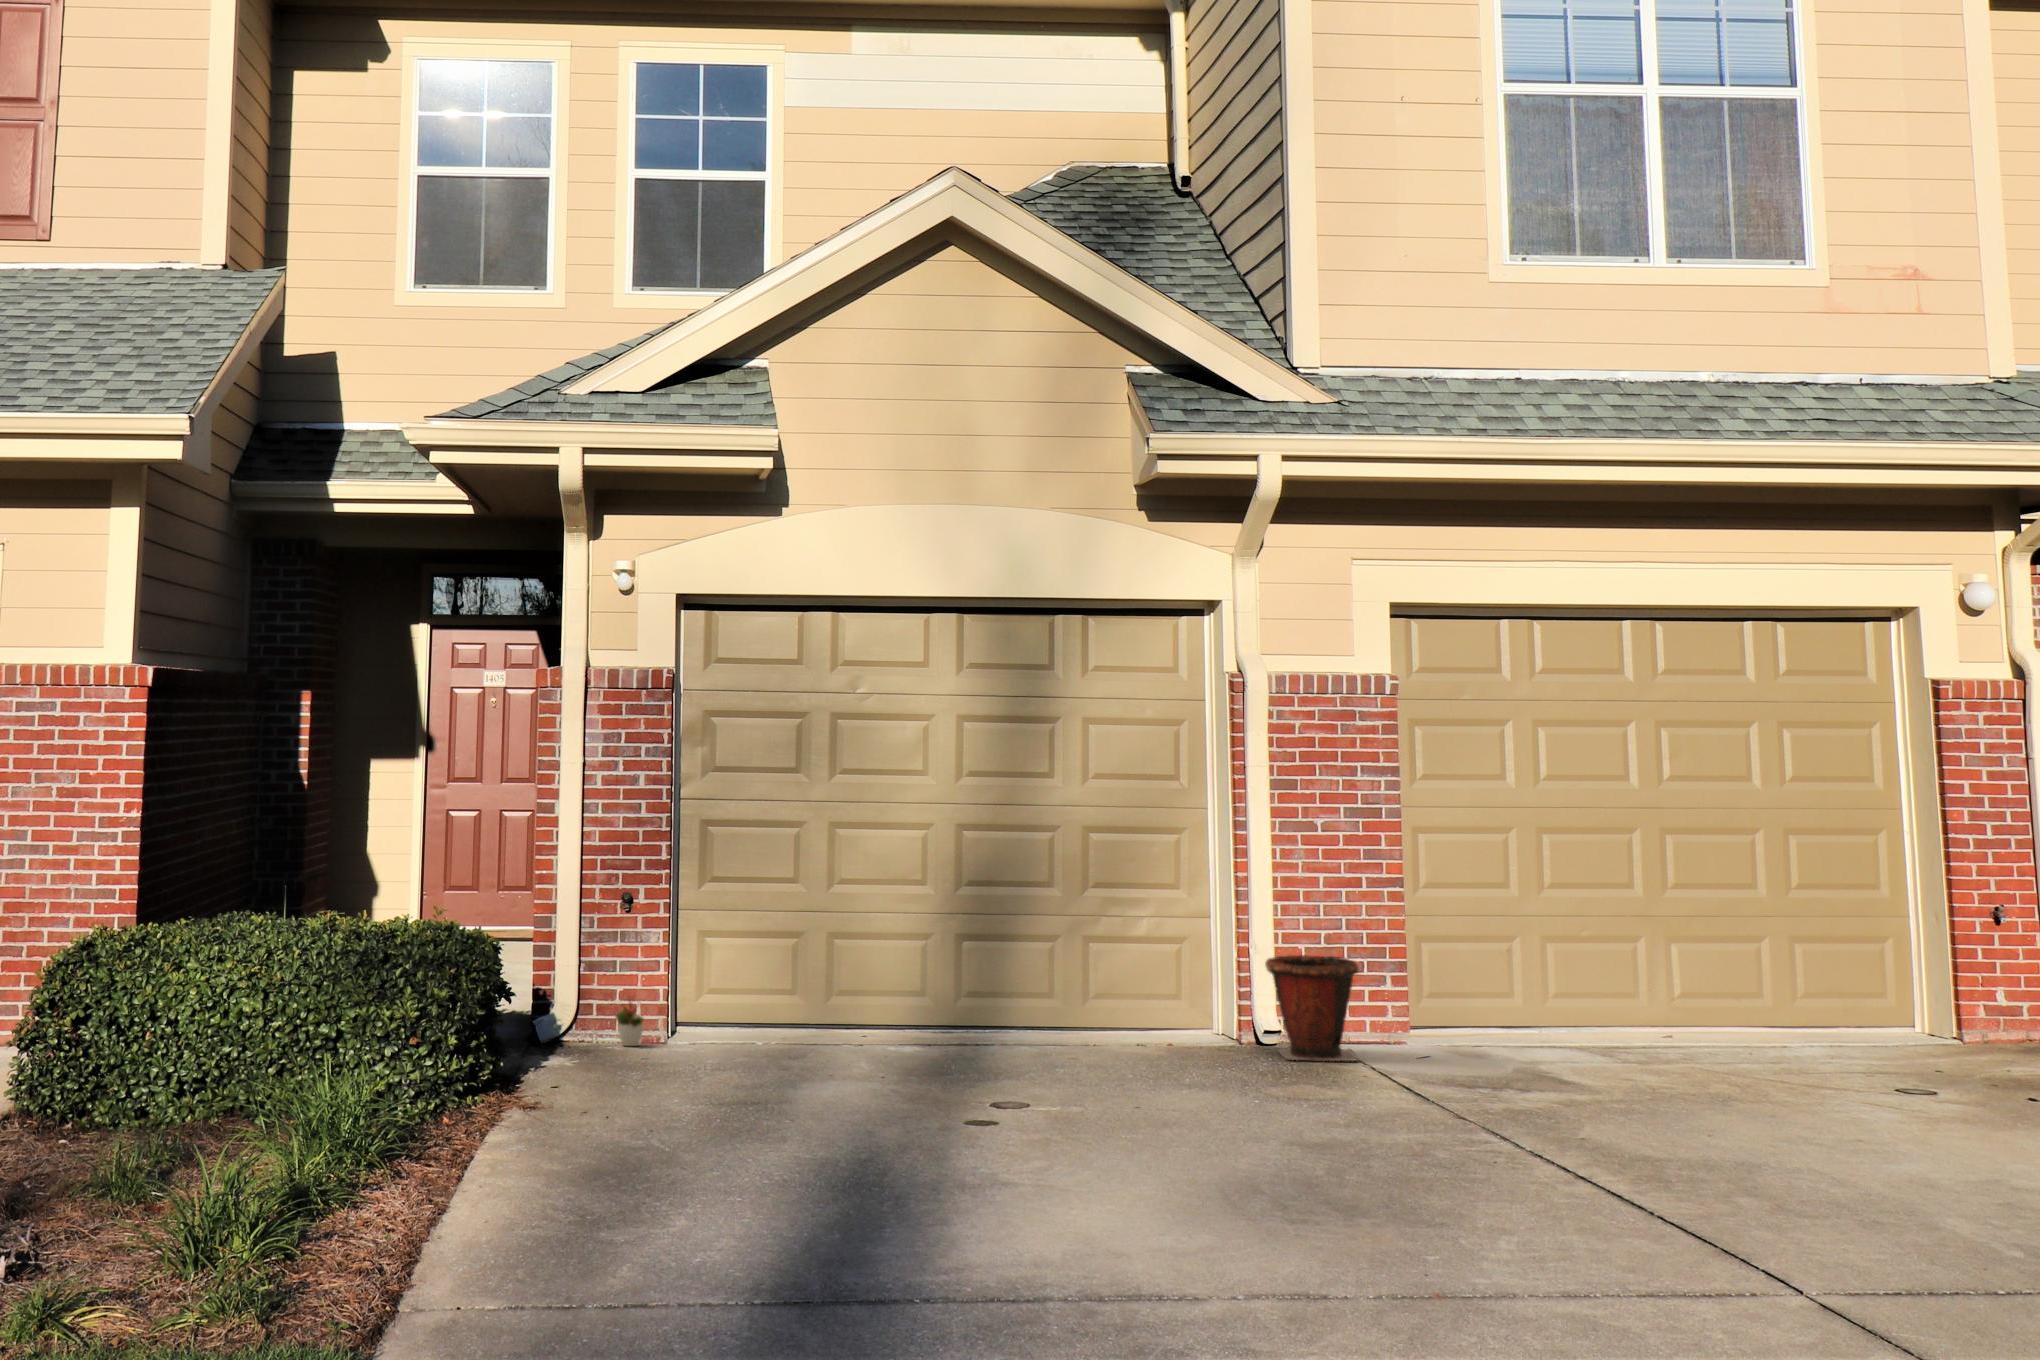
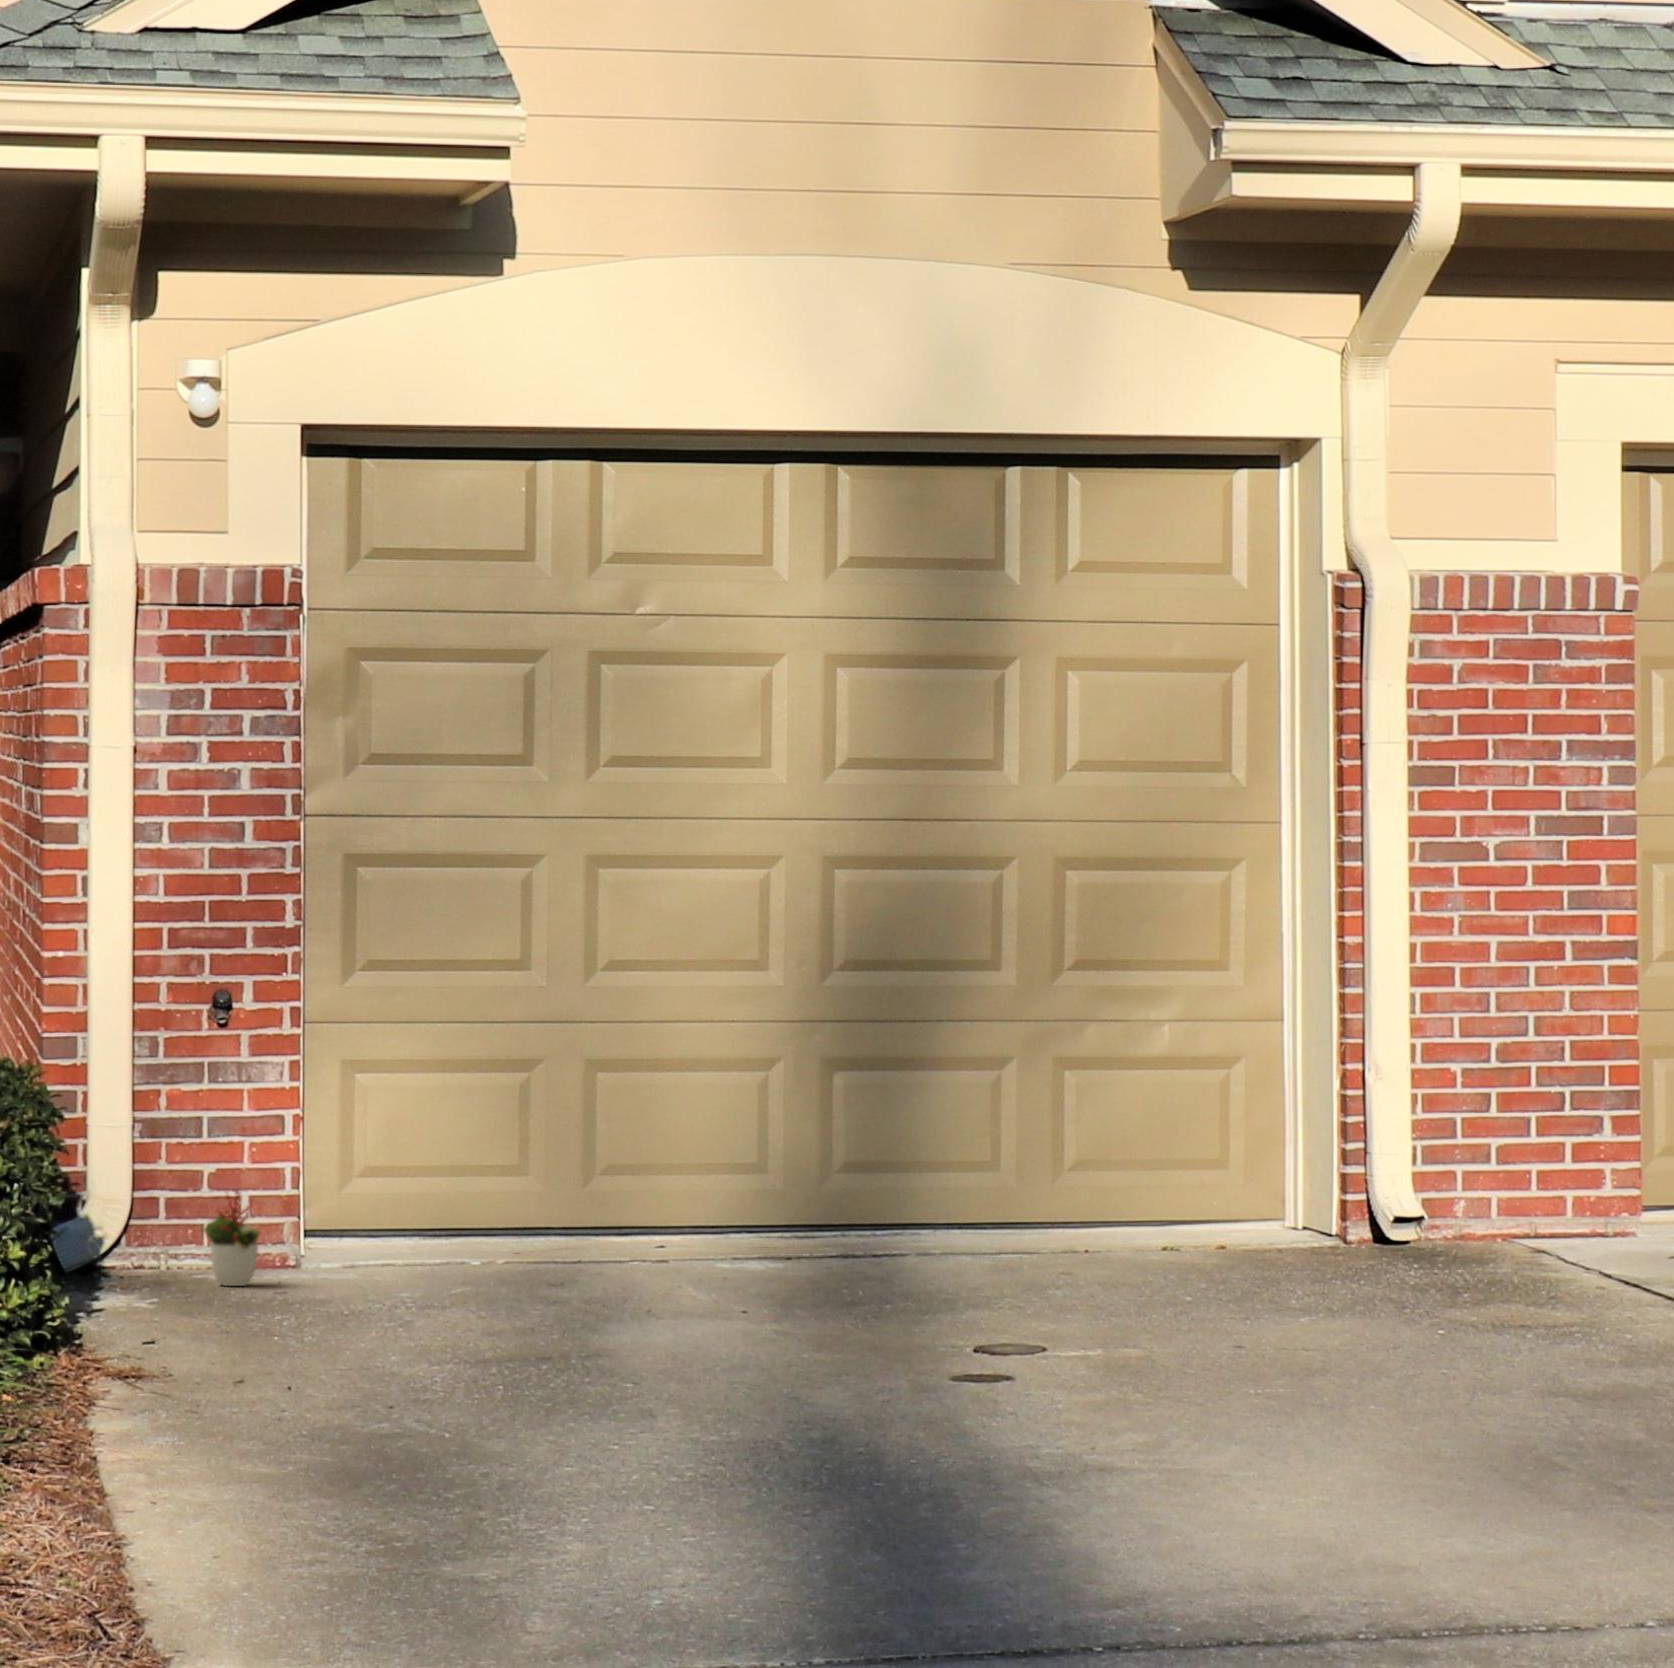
trash can: present [1265,955,1359,1061] -> none [1417,1084,1606,1278]

